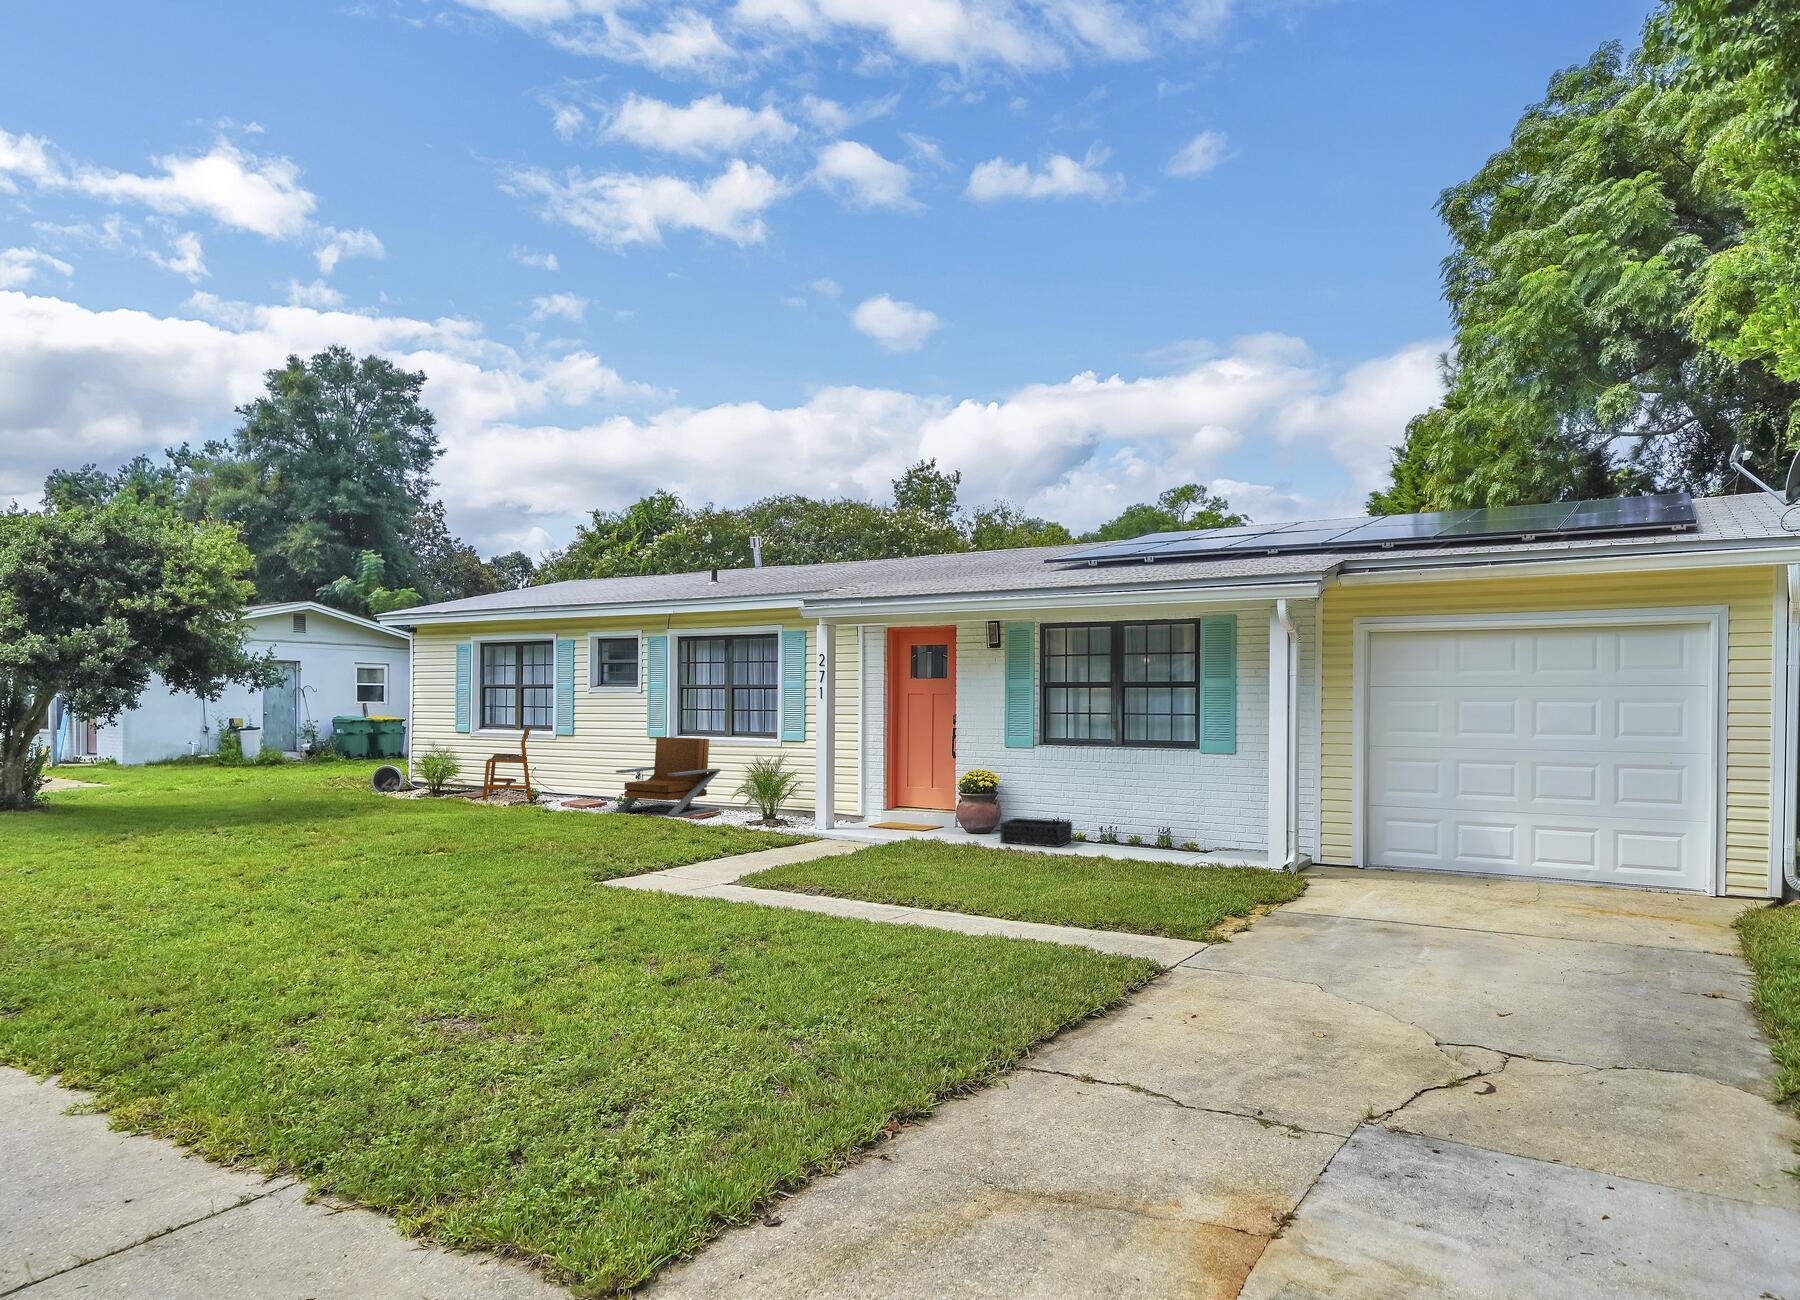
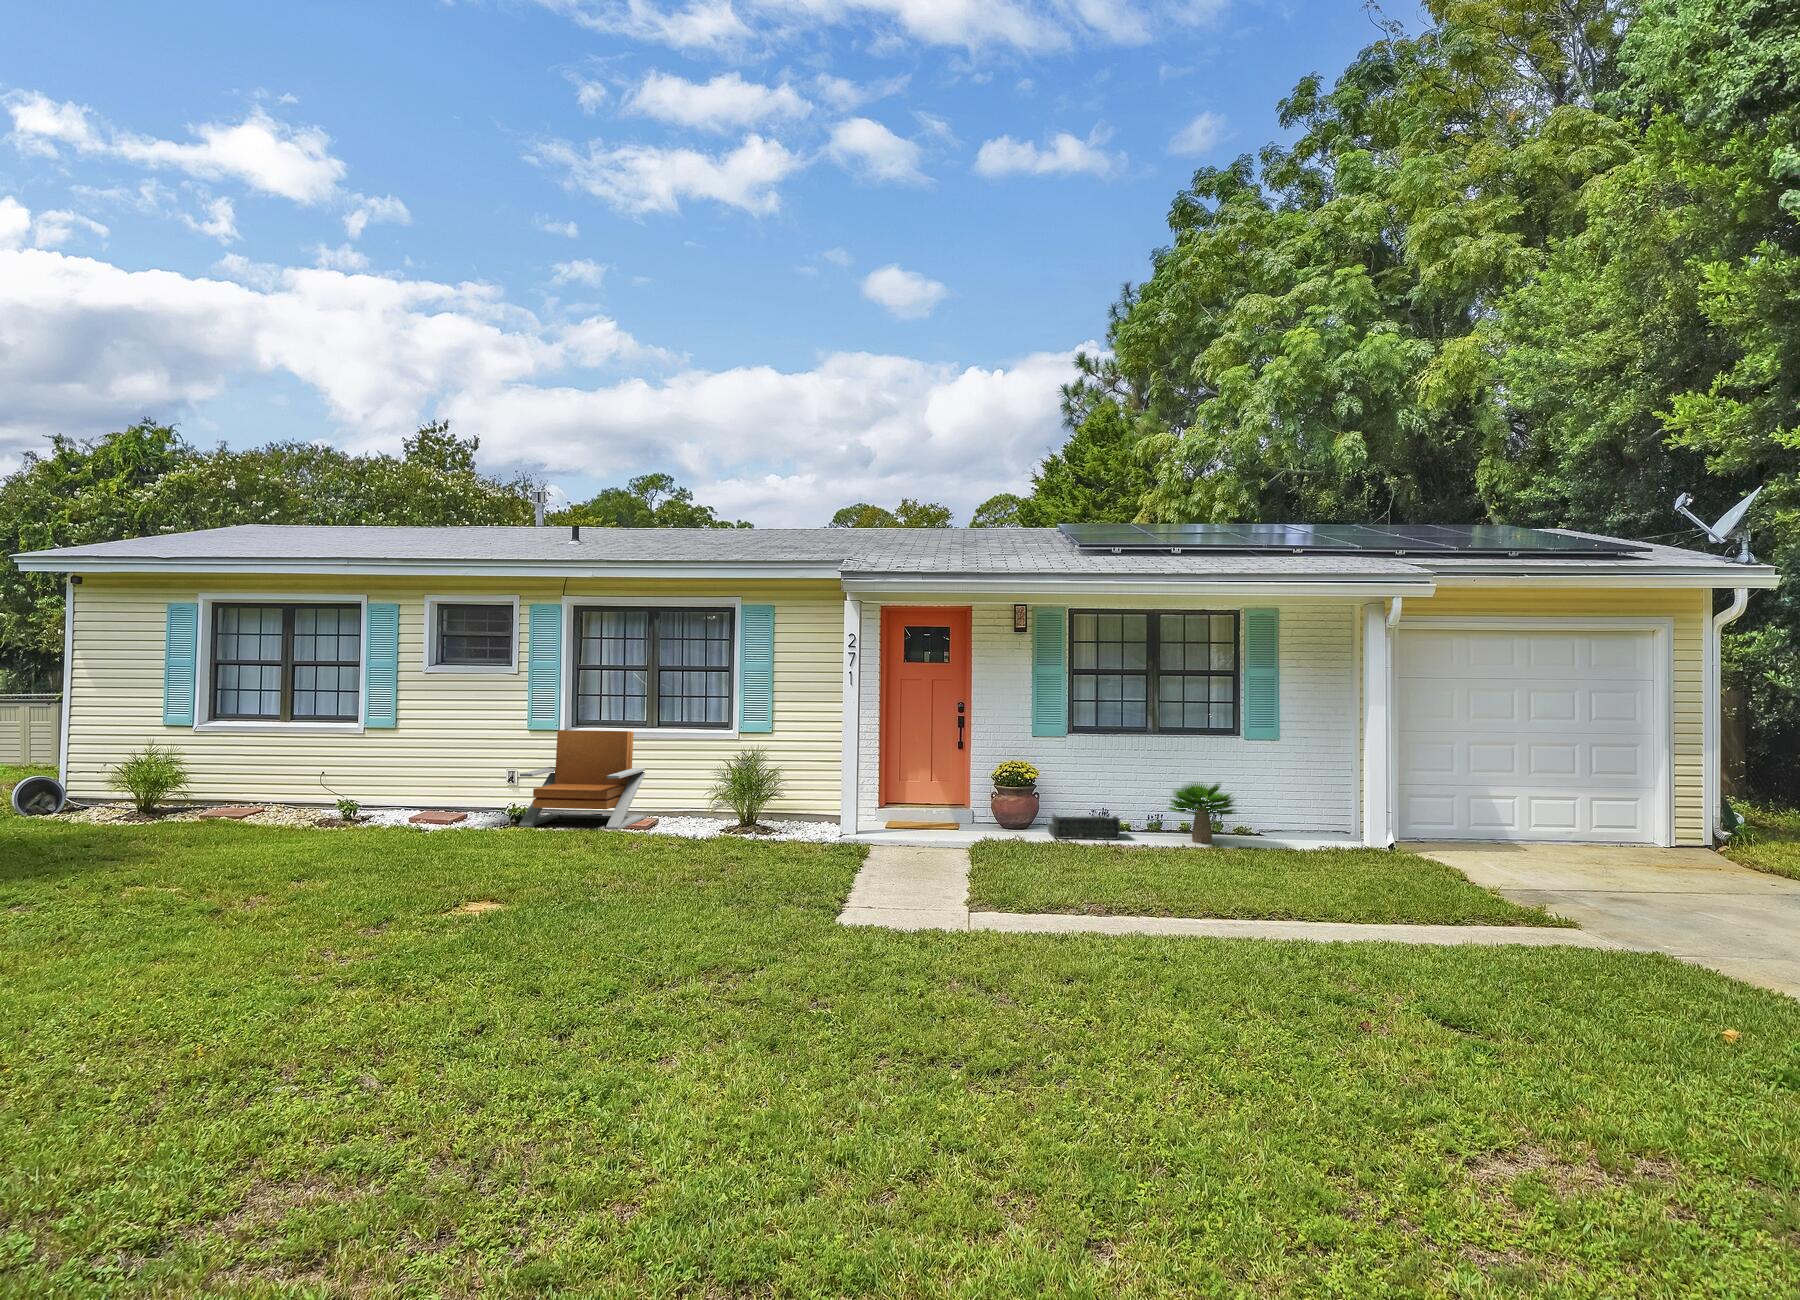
bench: present [482,726,531,801] -> none [249,715,343,821]
potted plant: none [1099,791,1177,855] -> present [1168,782,1237,843]

